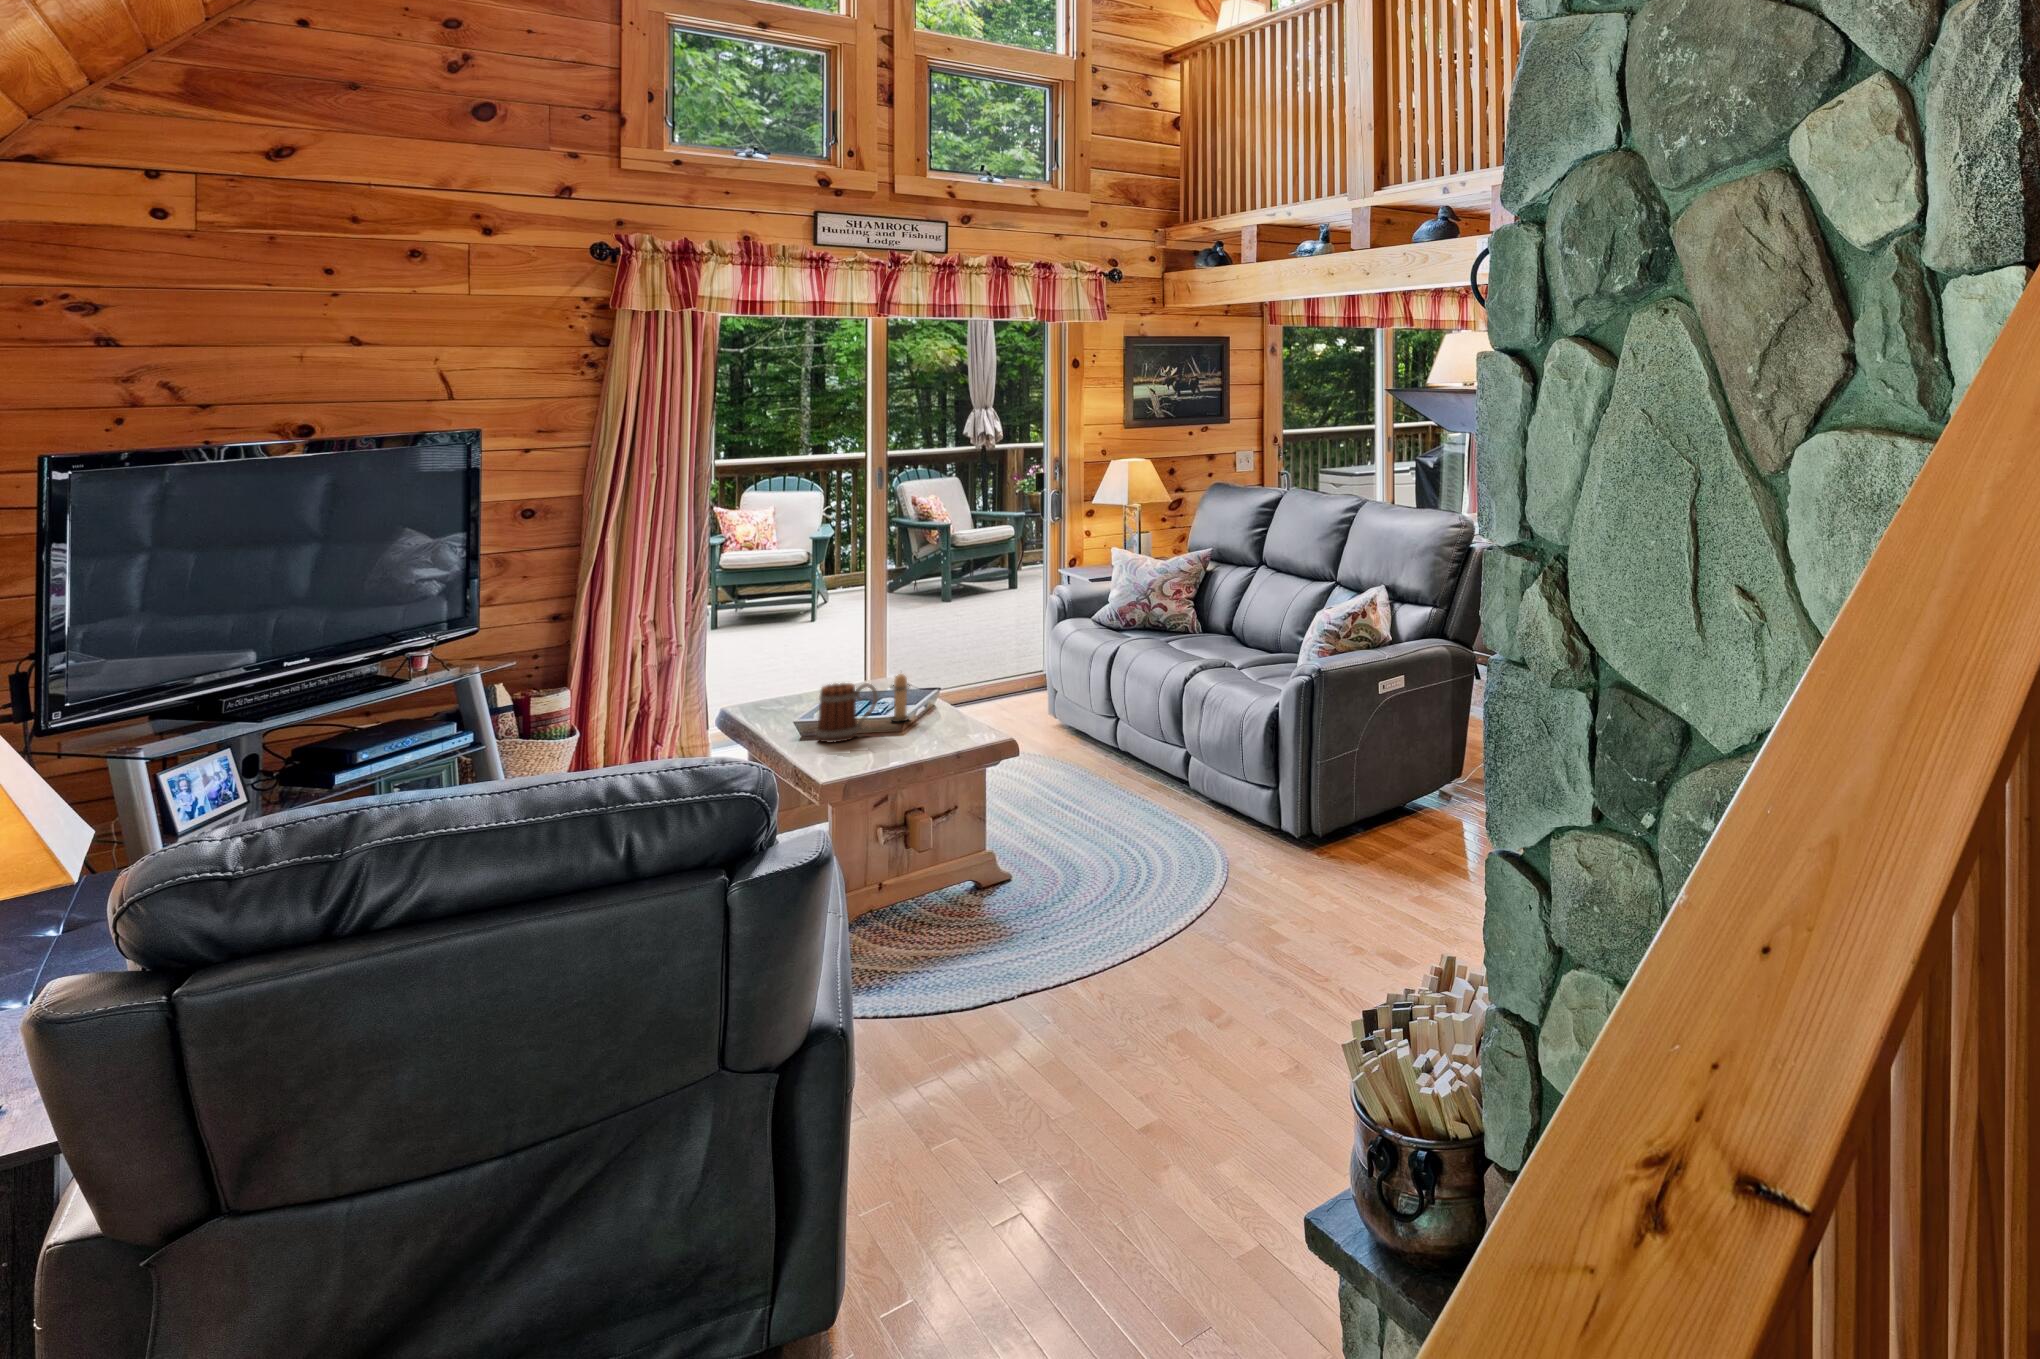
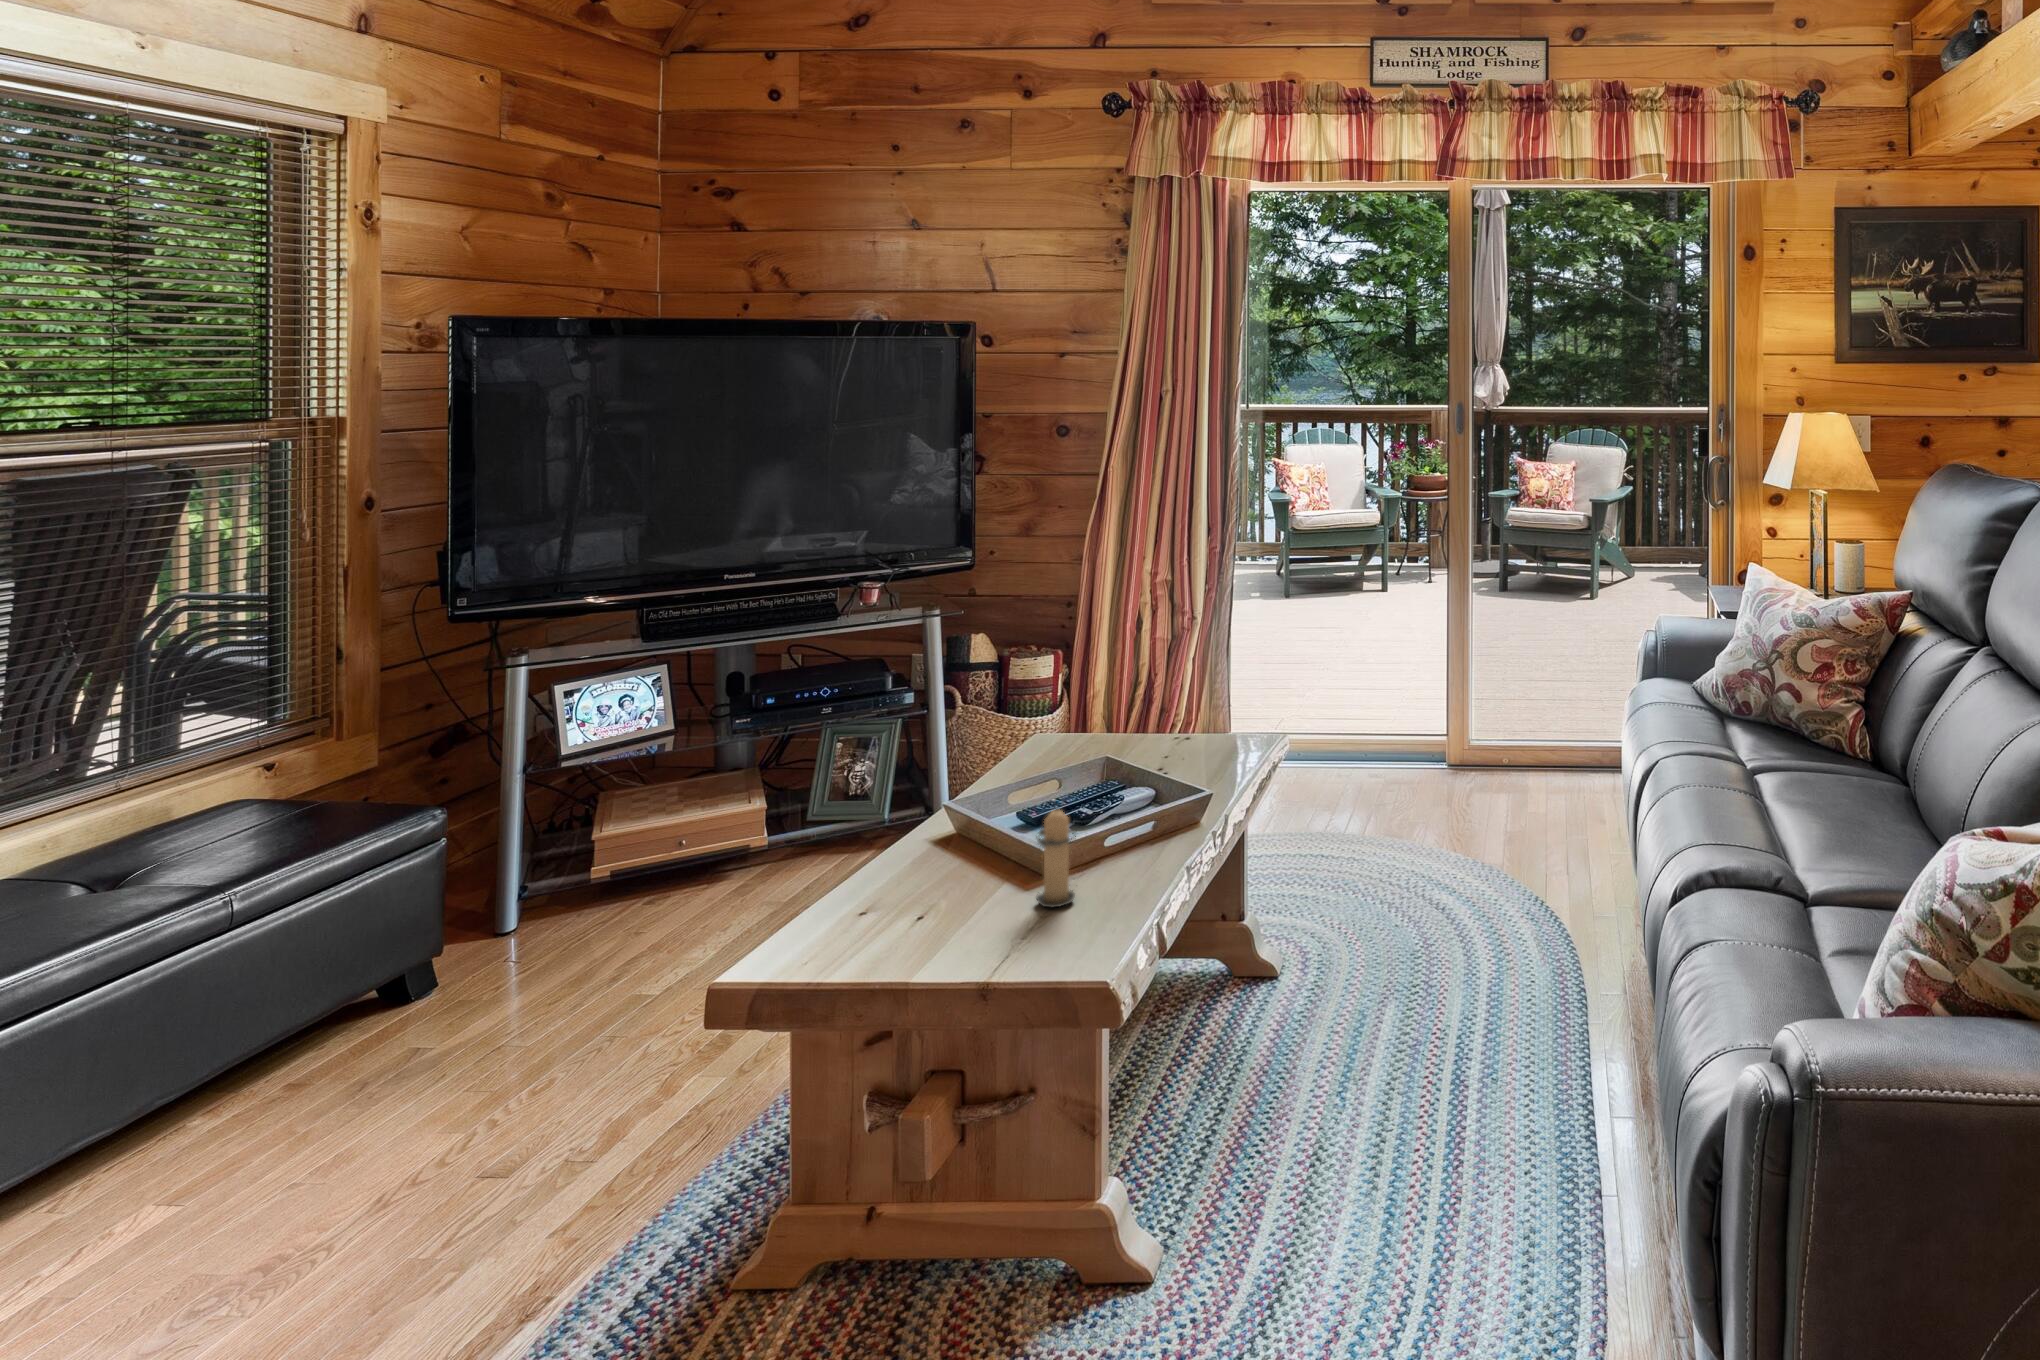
mug: present [816,683,878,743] -> none [844,818,960,946]

